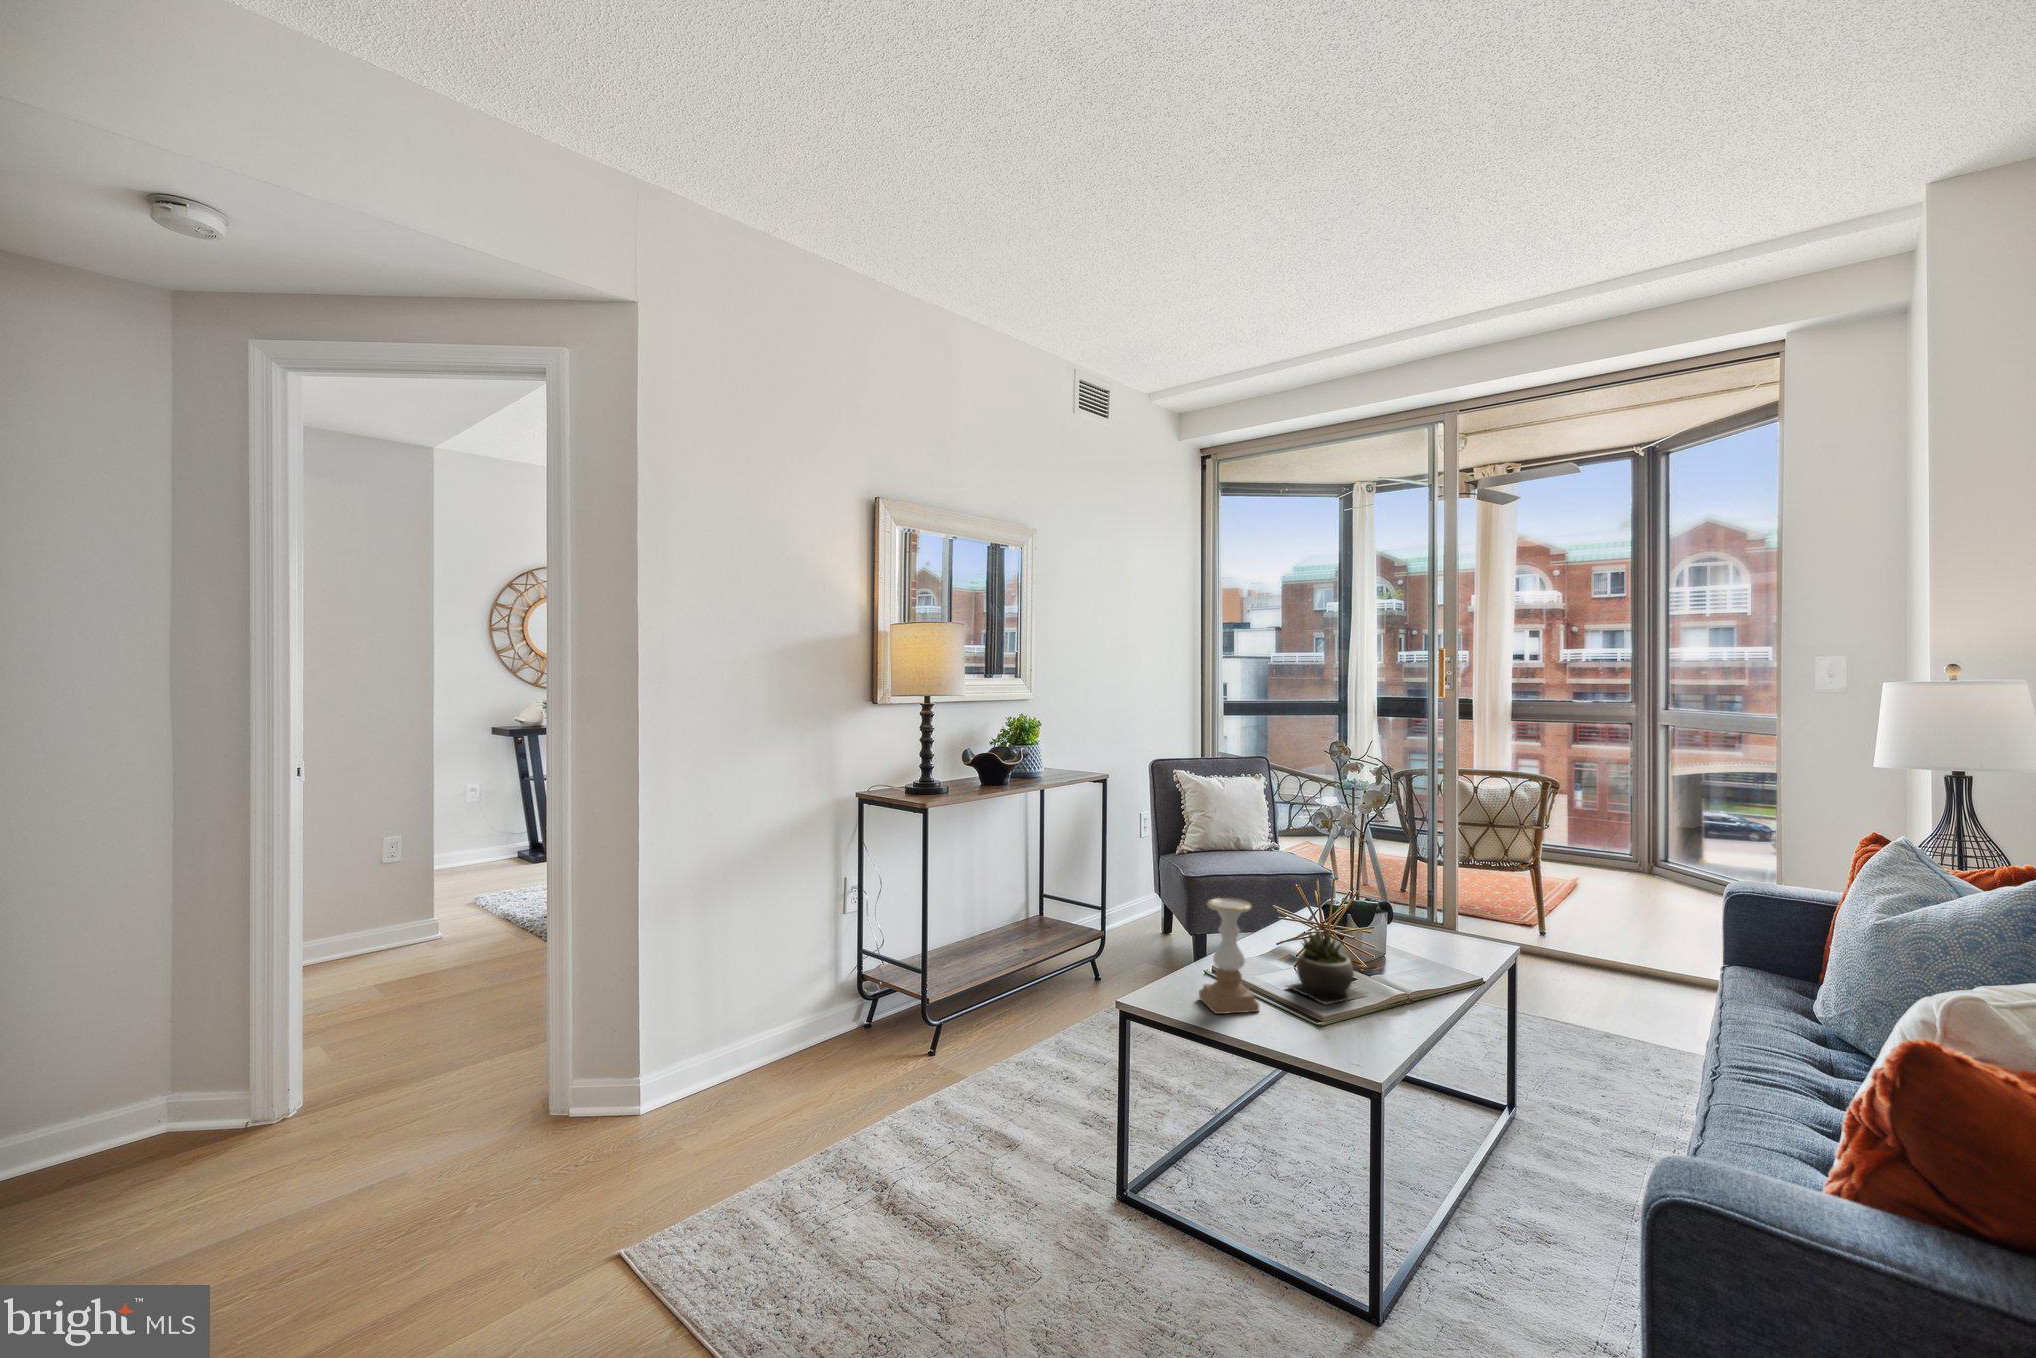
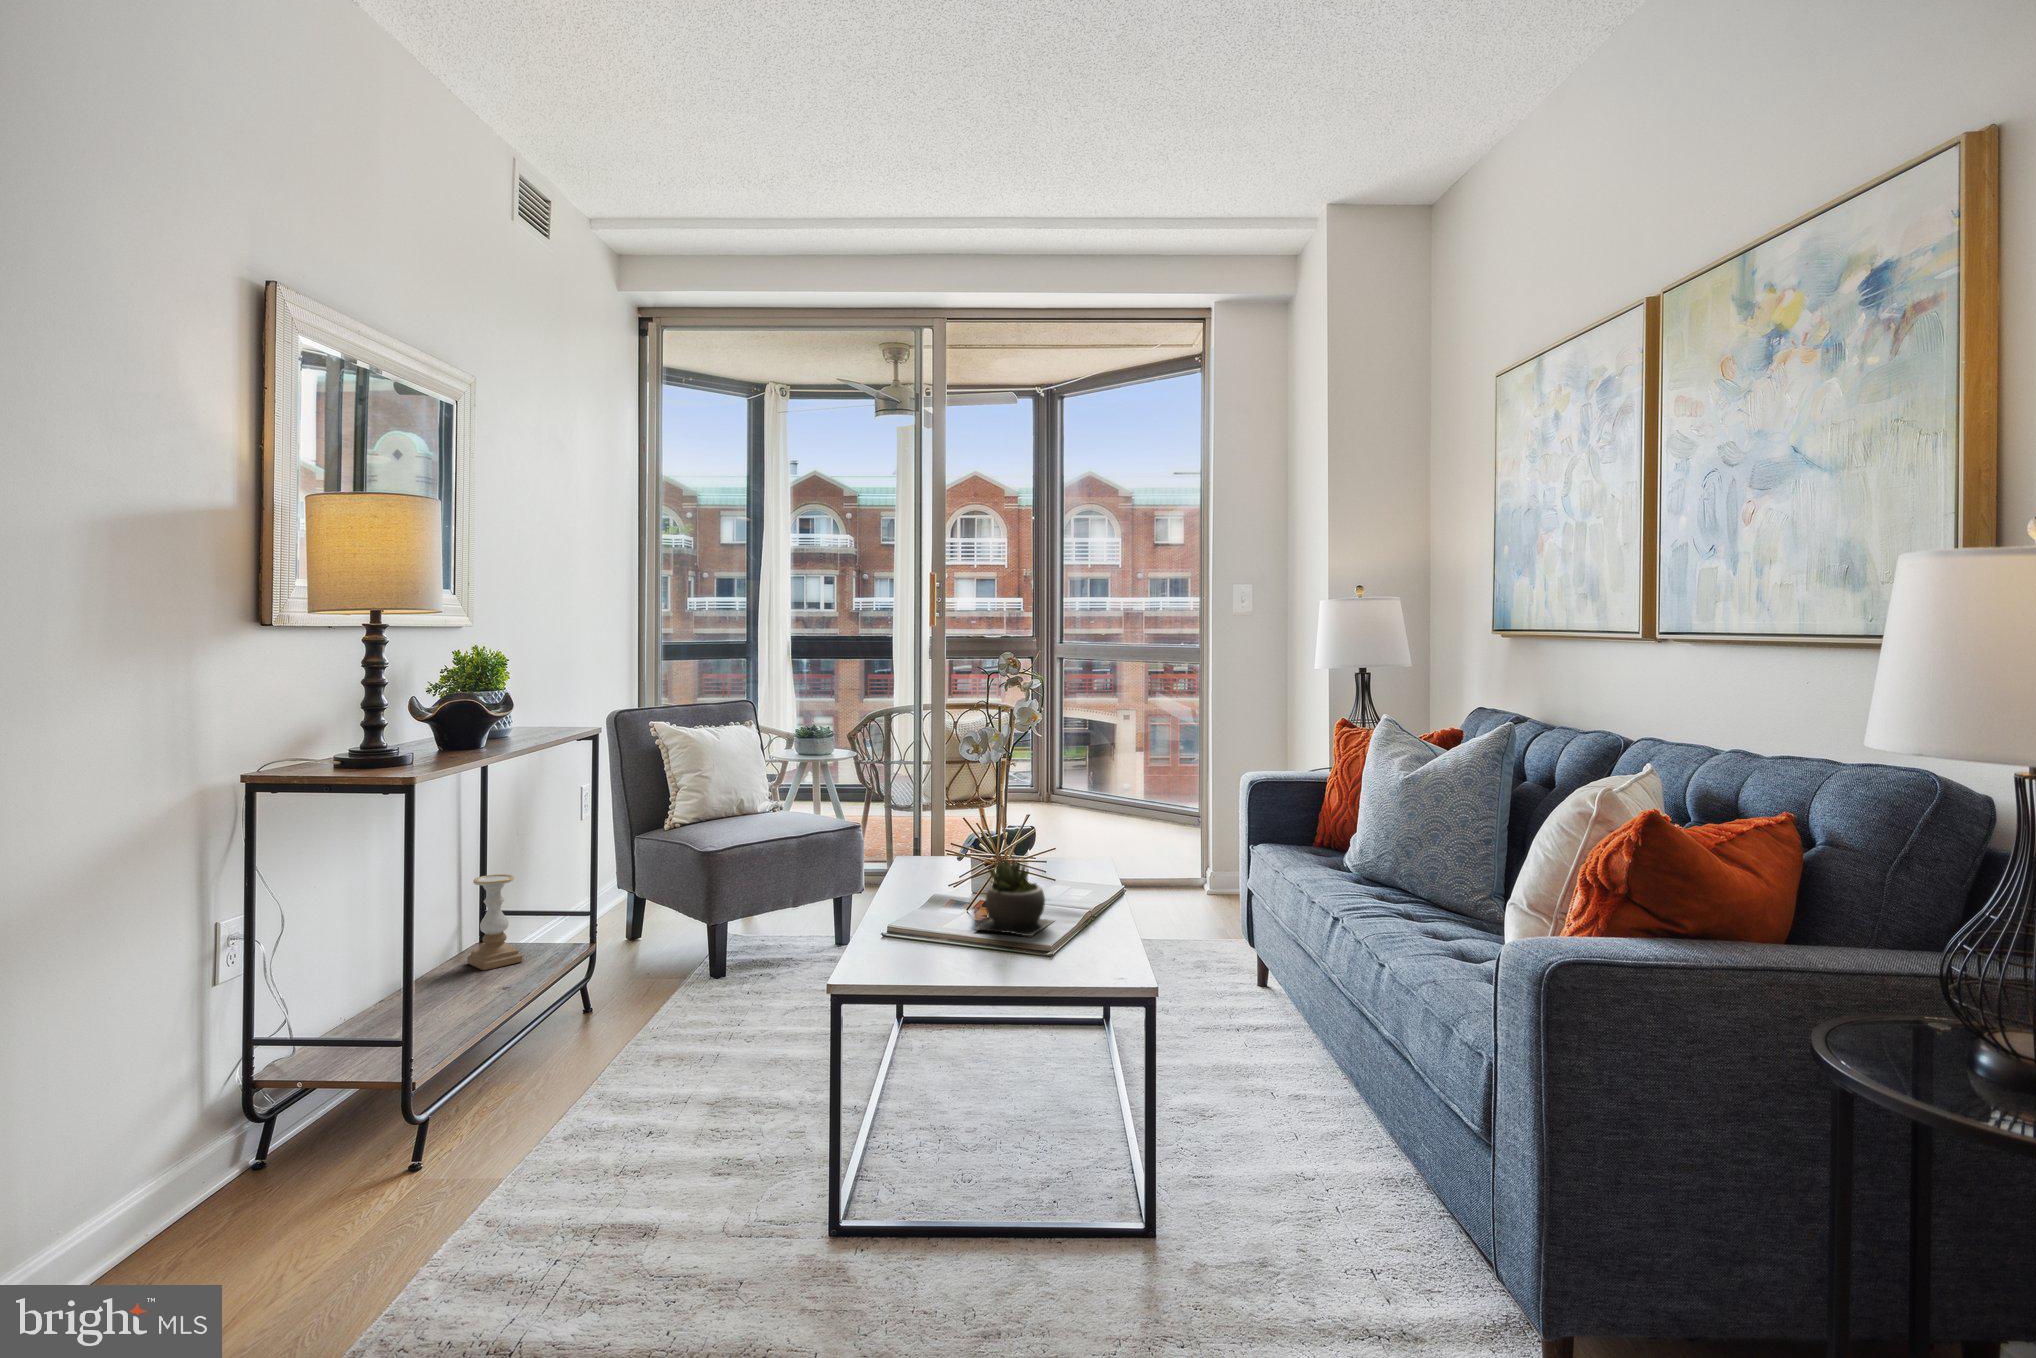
candle holder: present [1199,898,1259,1014] -> present [467,874,522,970]

